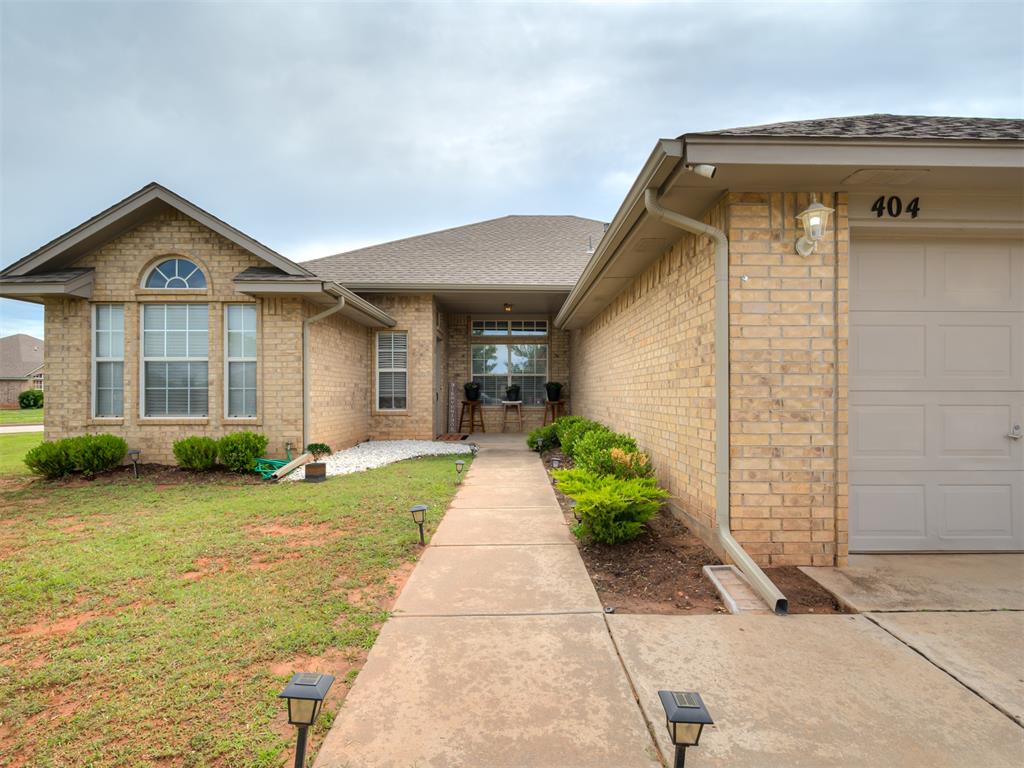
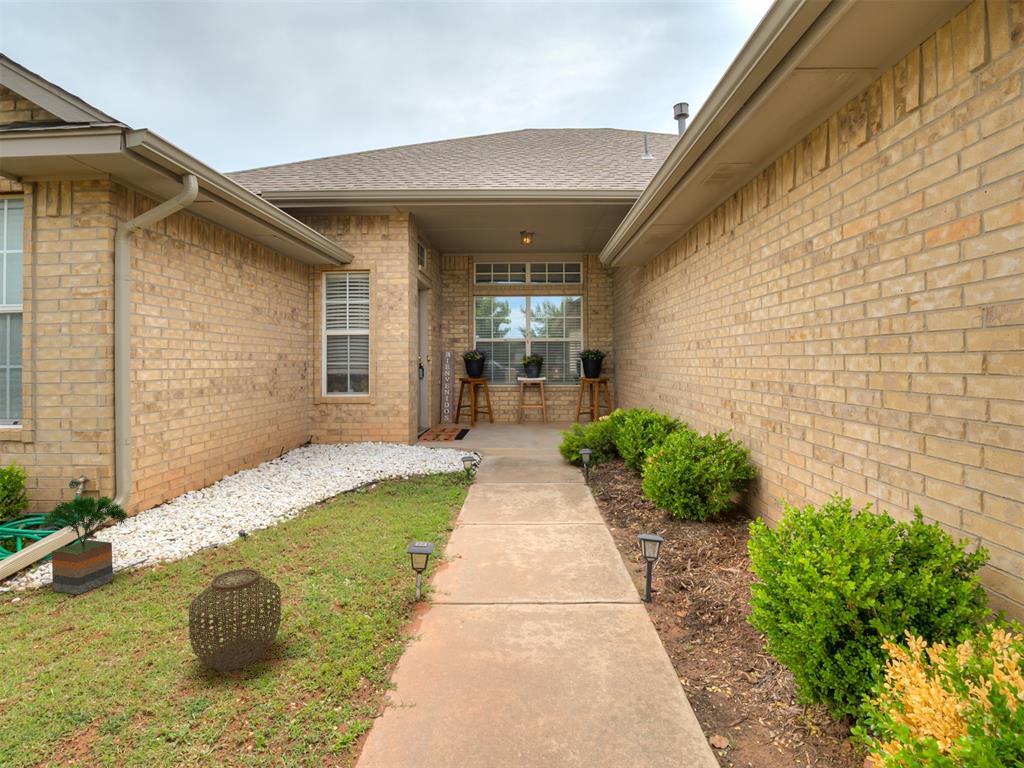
woven basket: none [385,460,415,493] -> present [189,569,281,671]

